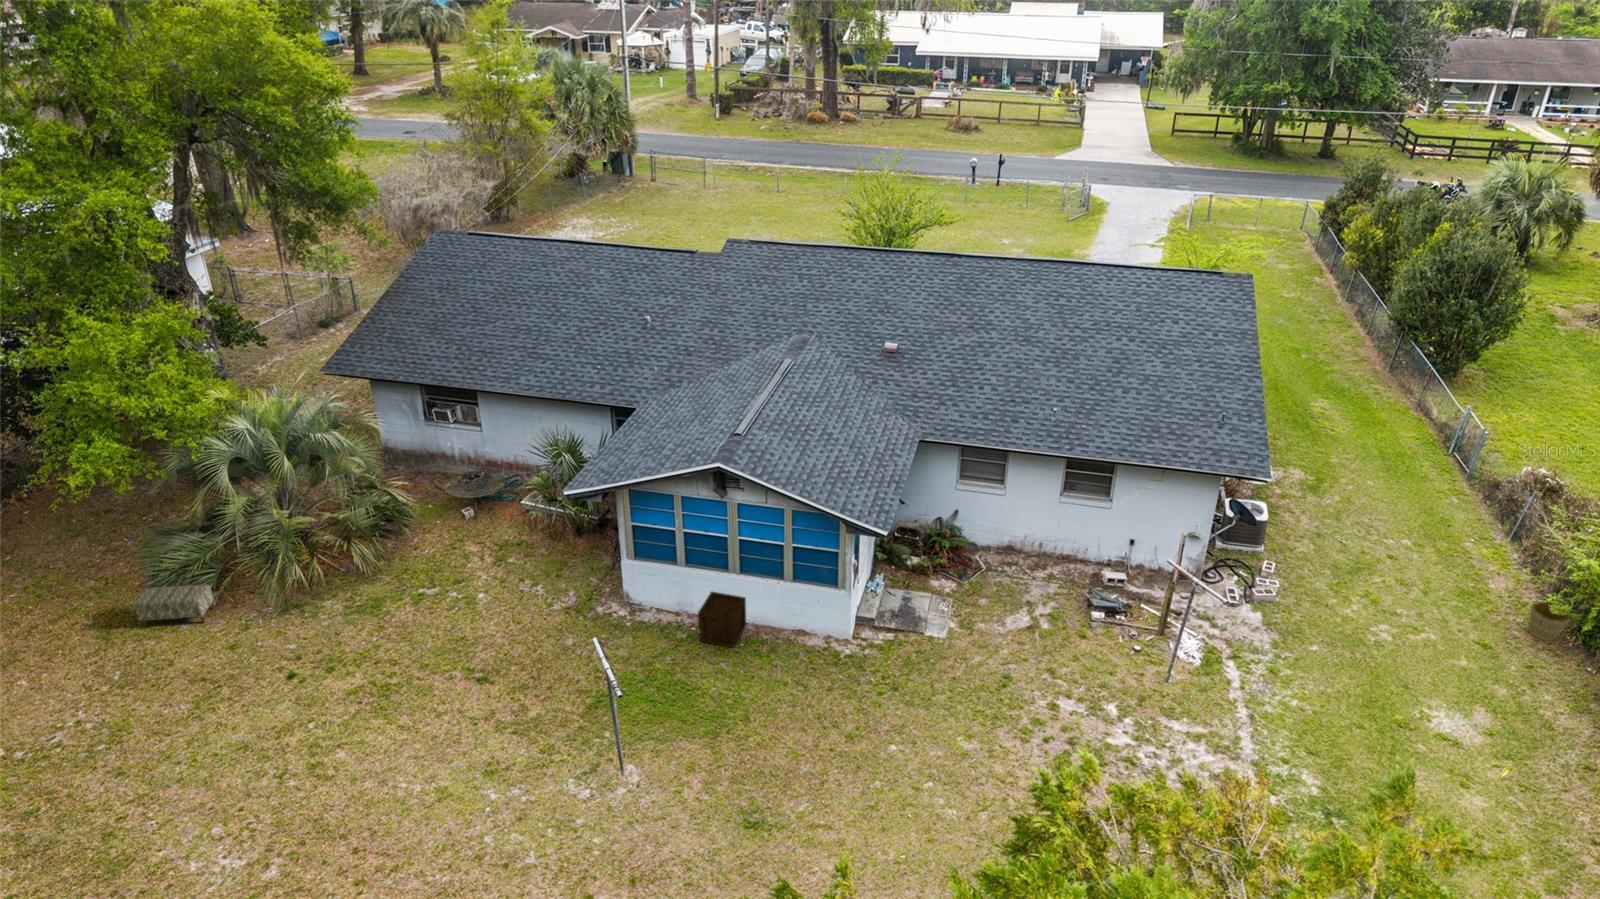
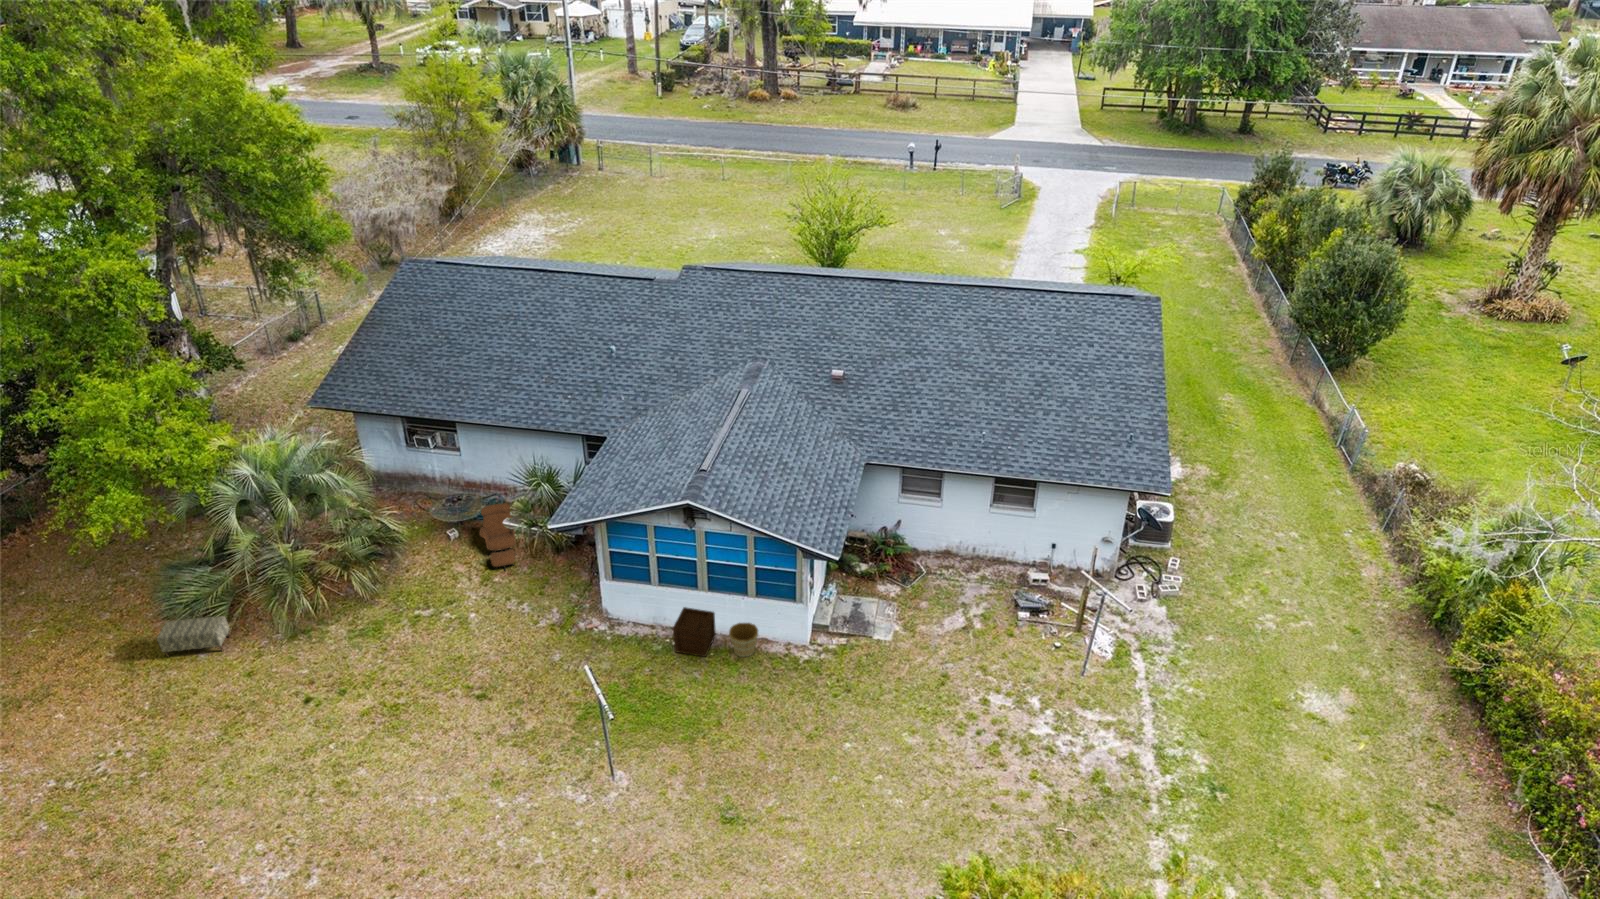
lounge chair: none [491,480,535,553] -> present [479,503,516,570]
wooden bucket: present [1528,602,1570,641] -> present [729,623,758,657]

